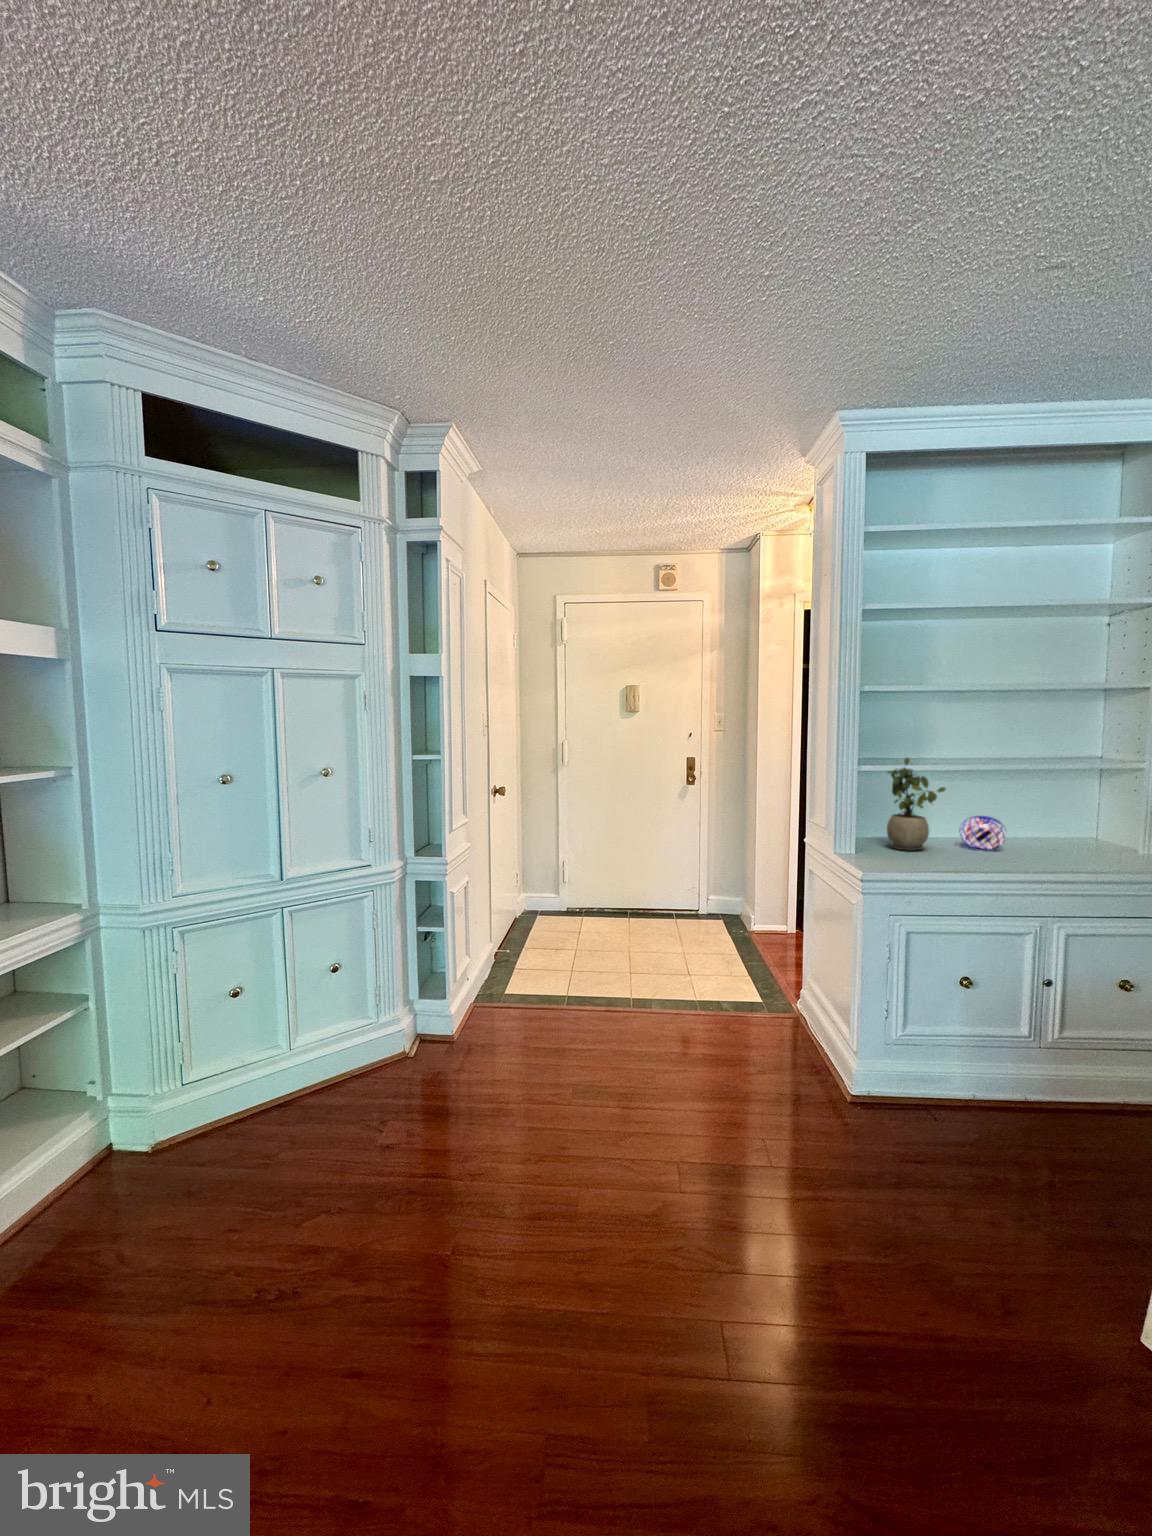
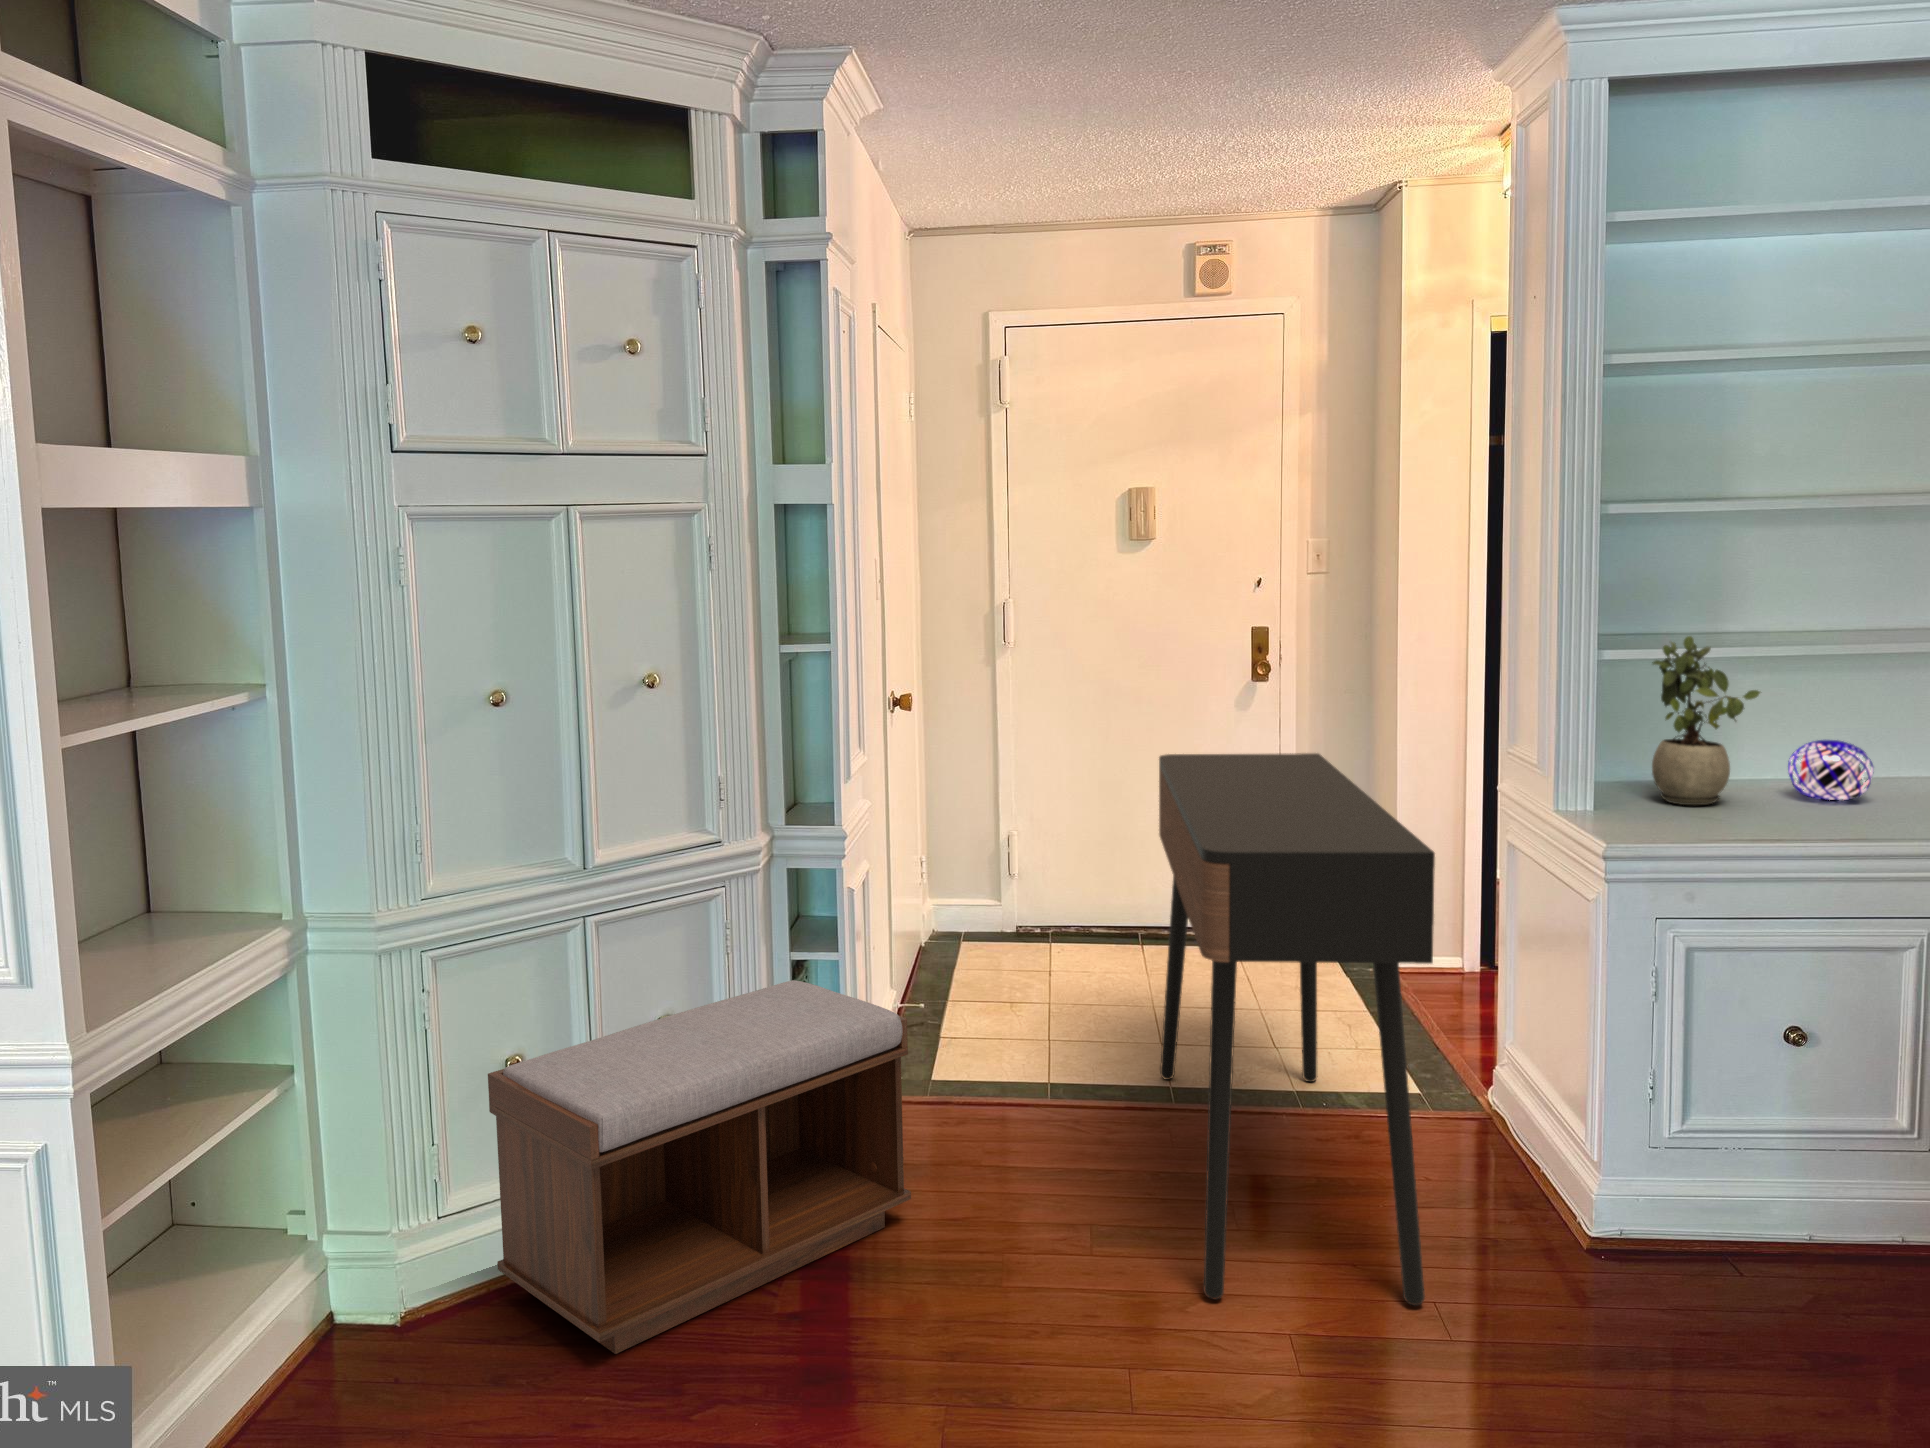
console table: none [626,819,764,1141] -> present [1159,753,1435,1305]
bench: none [211,942,472,1175] -> present [488,980,911,1354]

